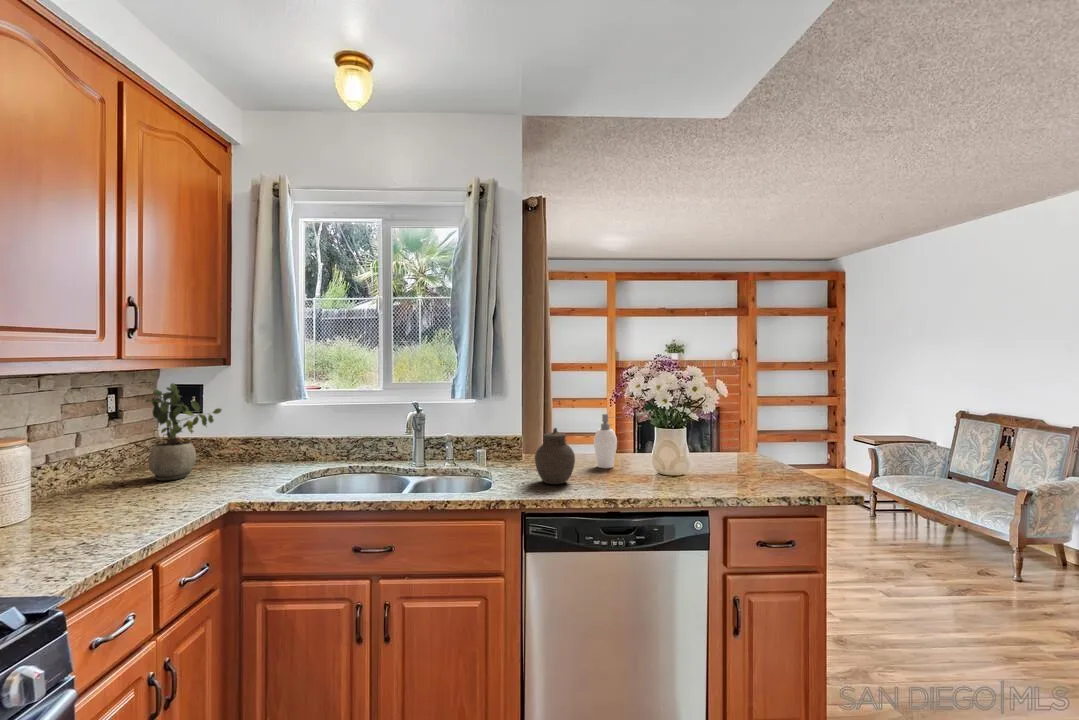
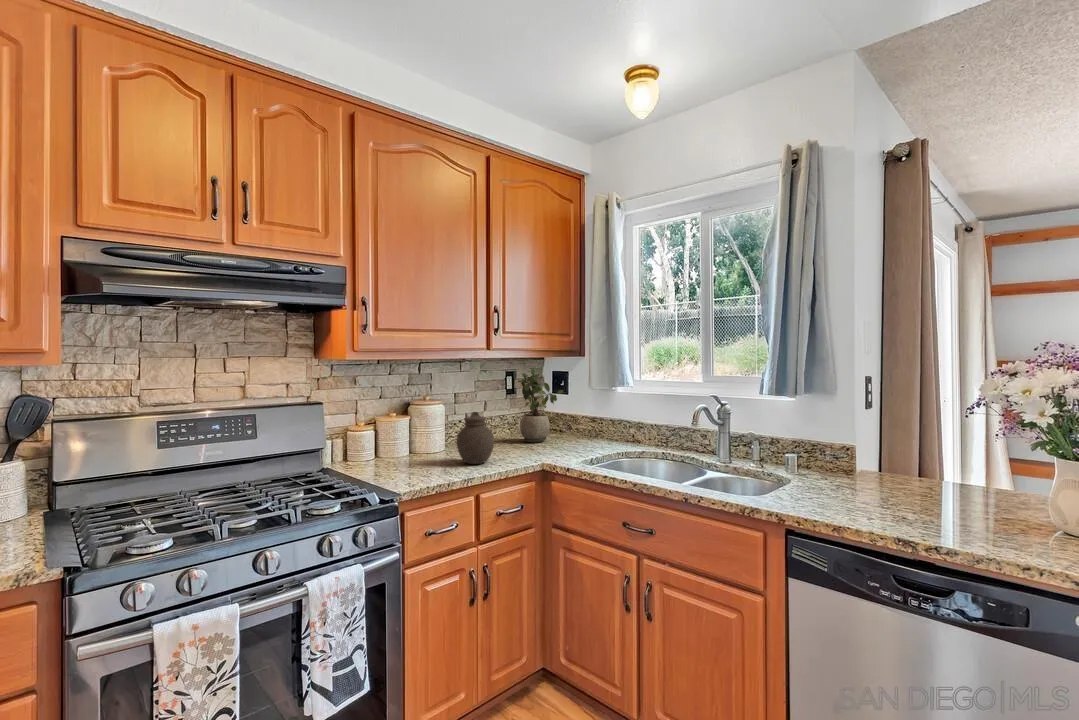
soap dispenser: present [594,414,617,468] -> none [952,426,1010,506]
jar: present [535,428,575,484] -> present [456,412,494,464]

